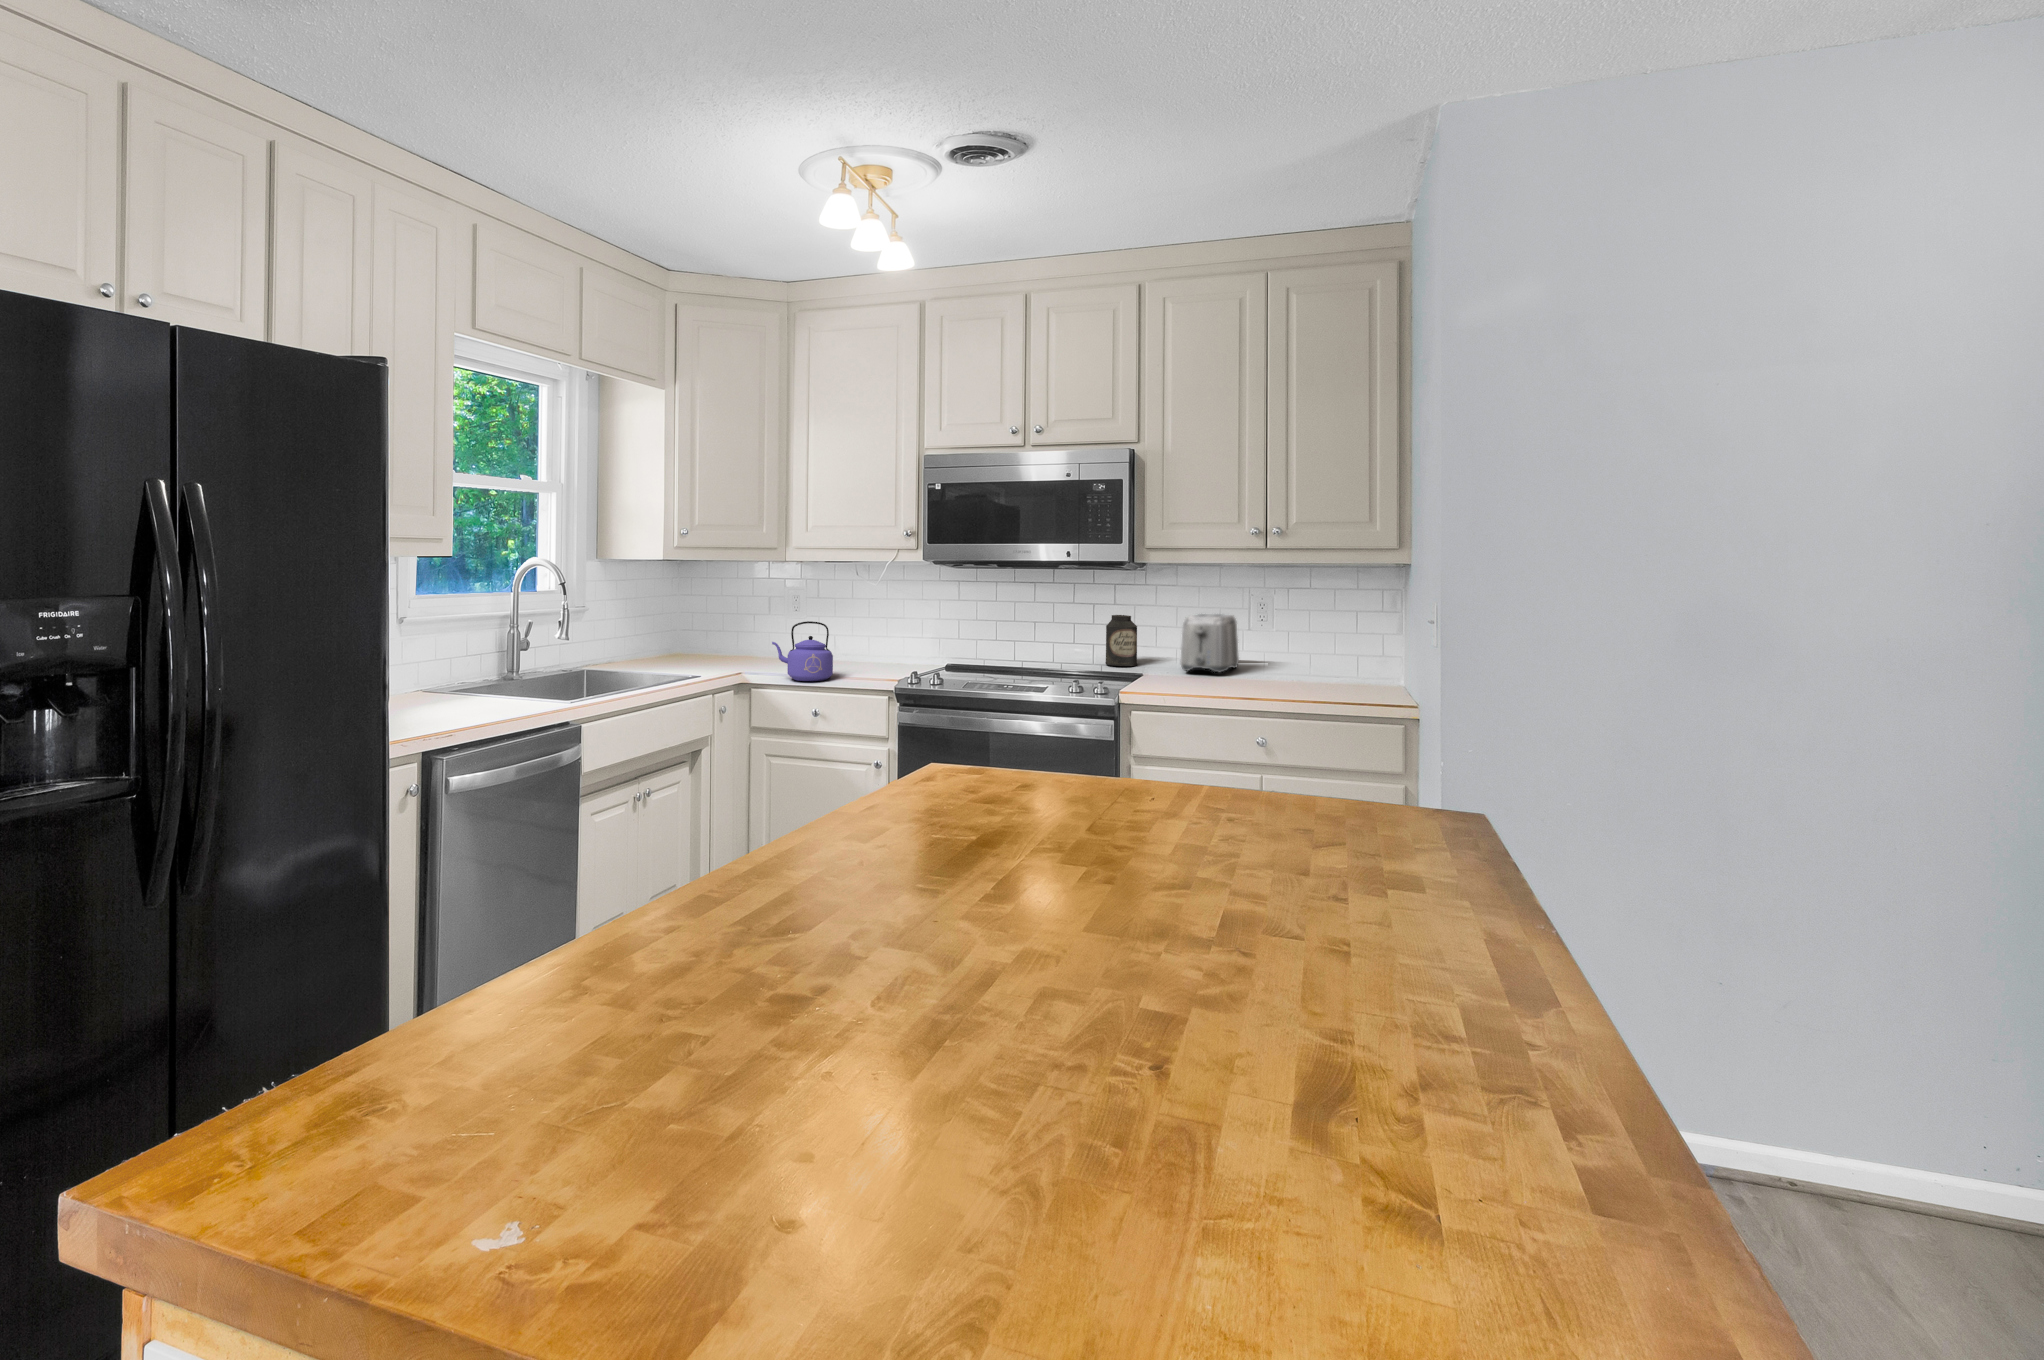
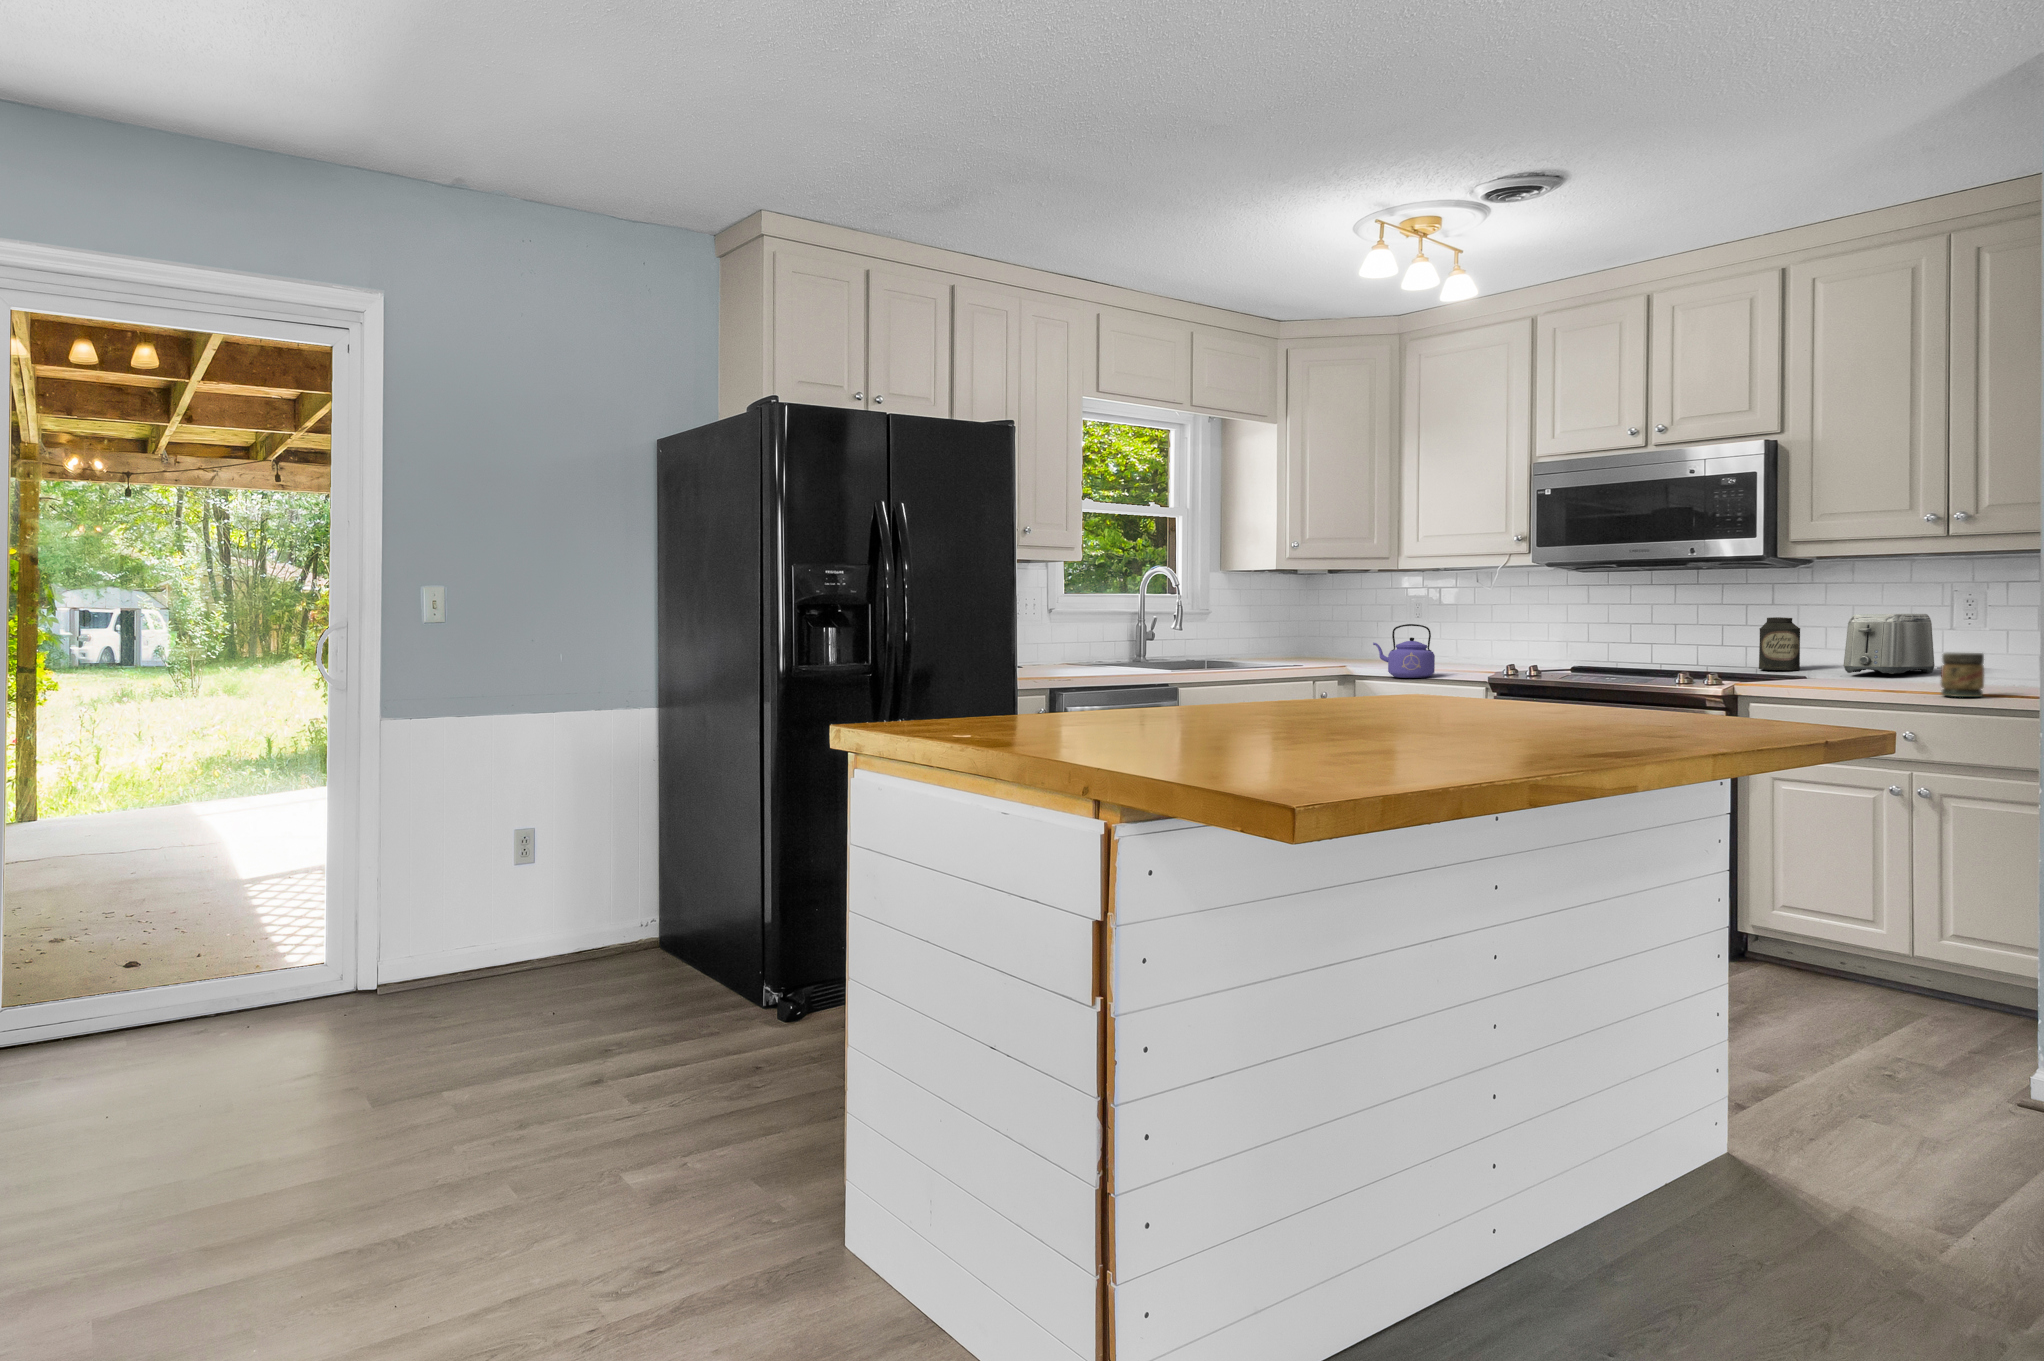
jar: none [1291,662,1323,705] -> present [1941,653,1984,697]

